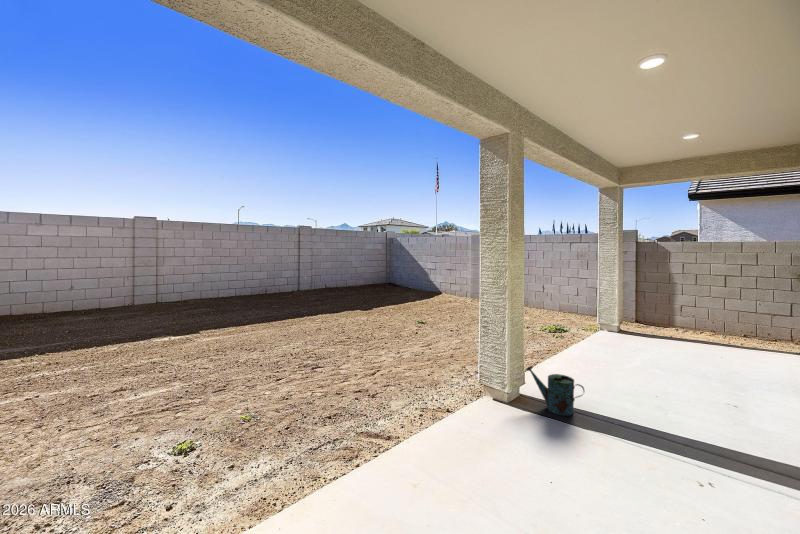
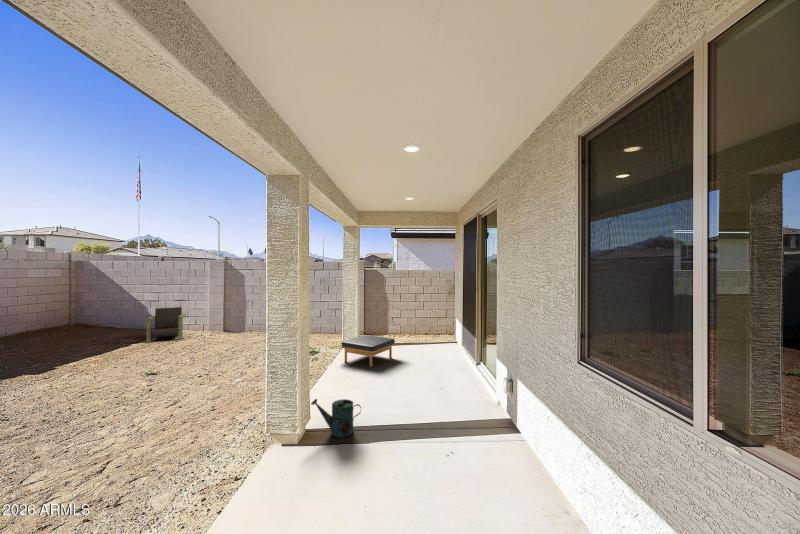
armchair: none [426,275,453,302] -> present [146,307,186,343]
ottoman: none [591,319,673,357] -> present [342,335,395,367]

